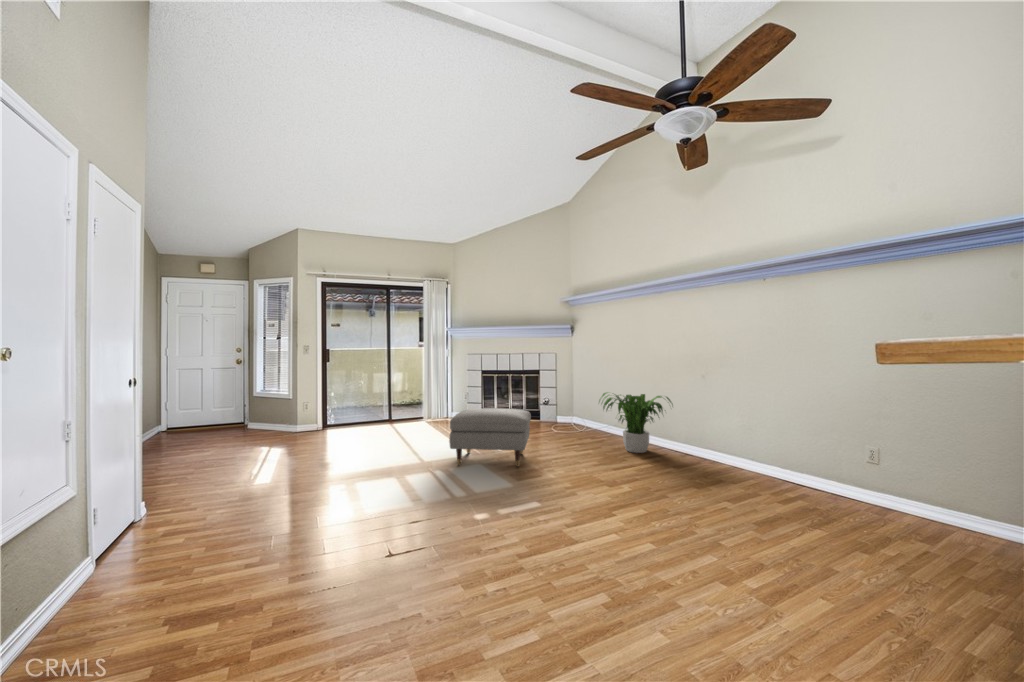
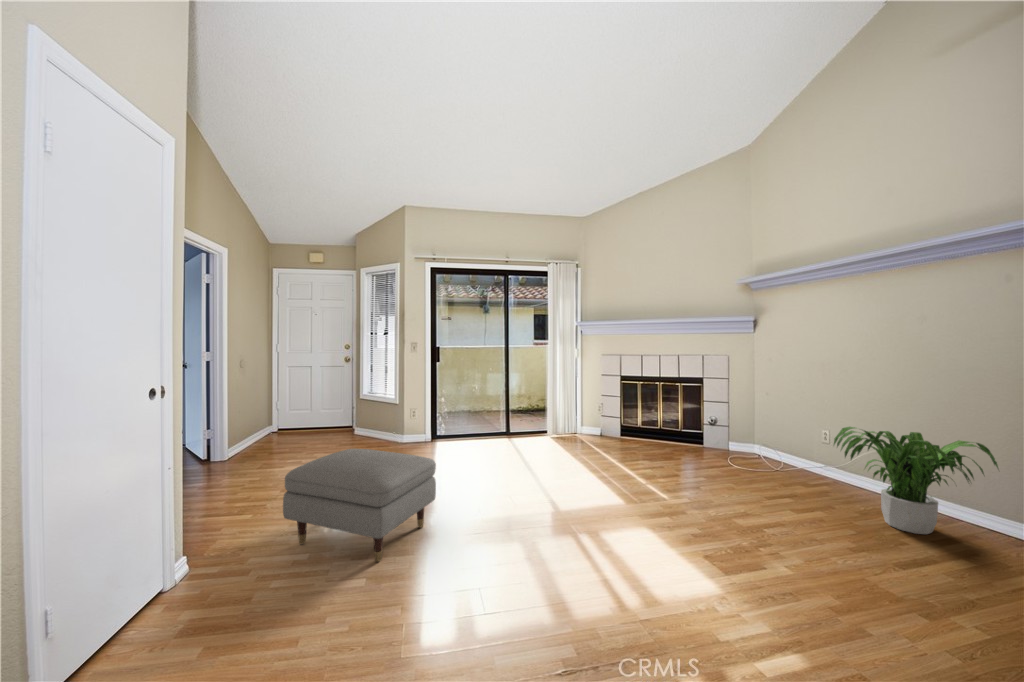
ottoman: present [449,409,531,467] -> present [283,449,436,562]

